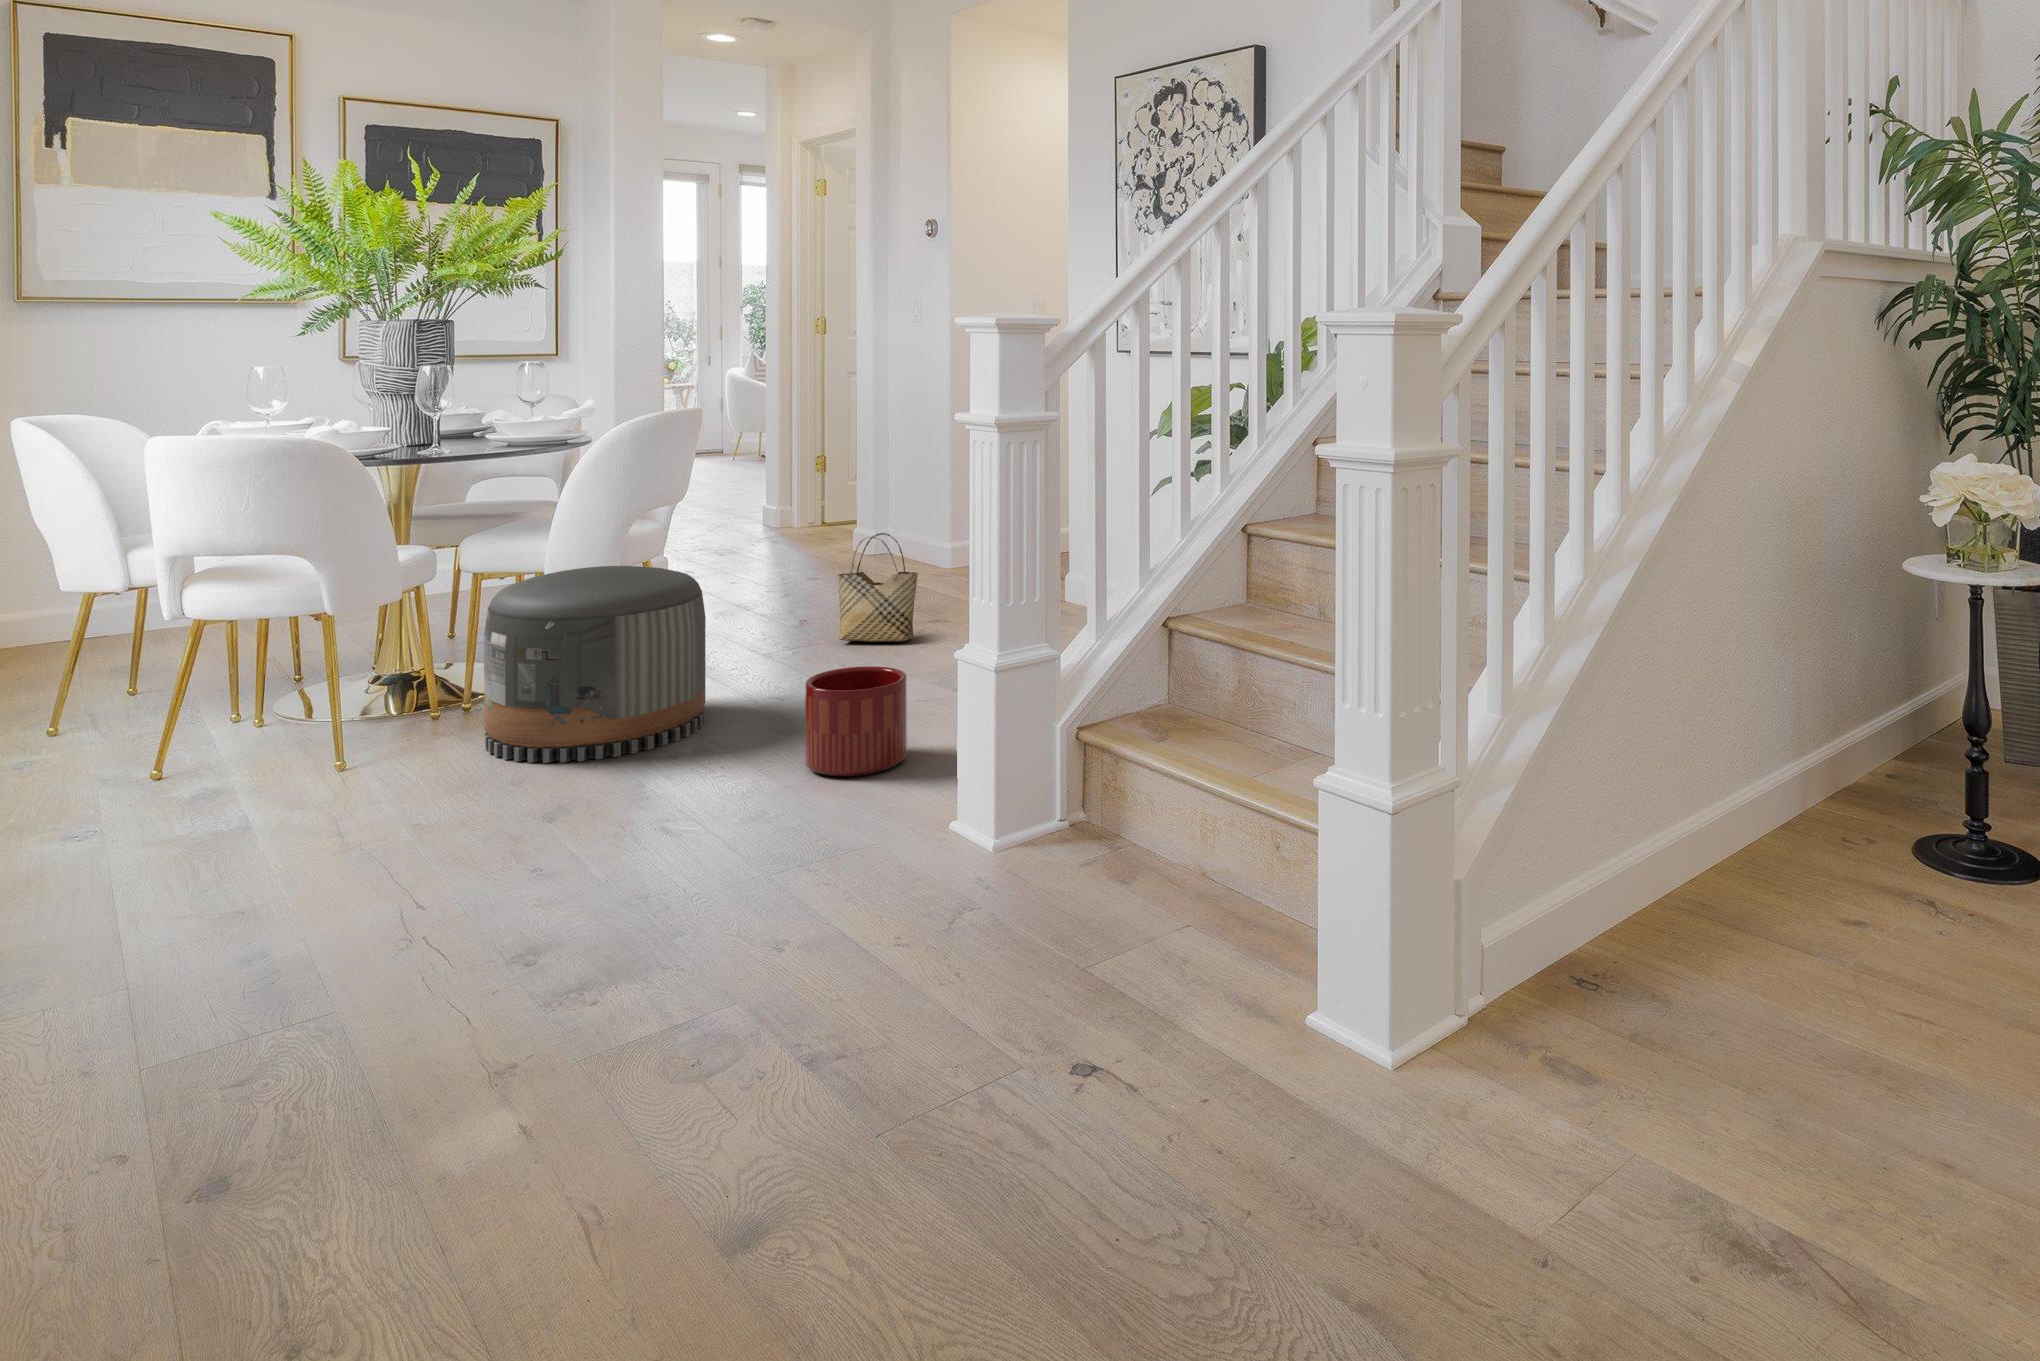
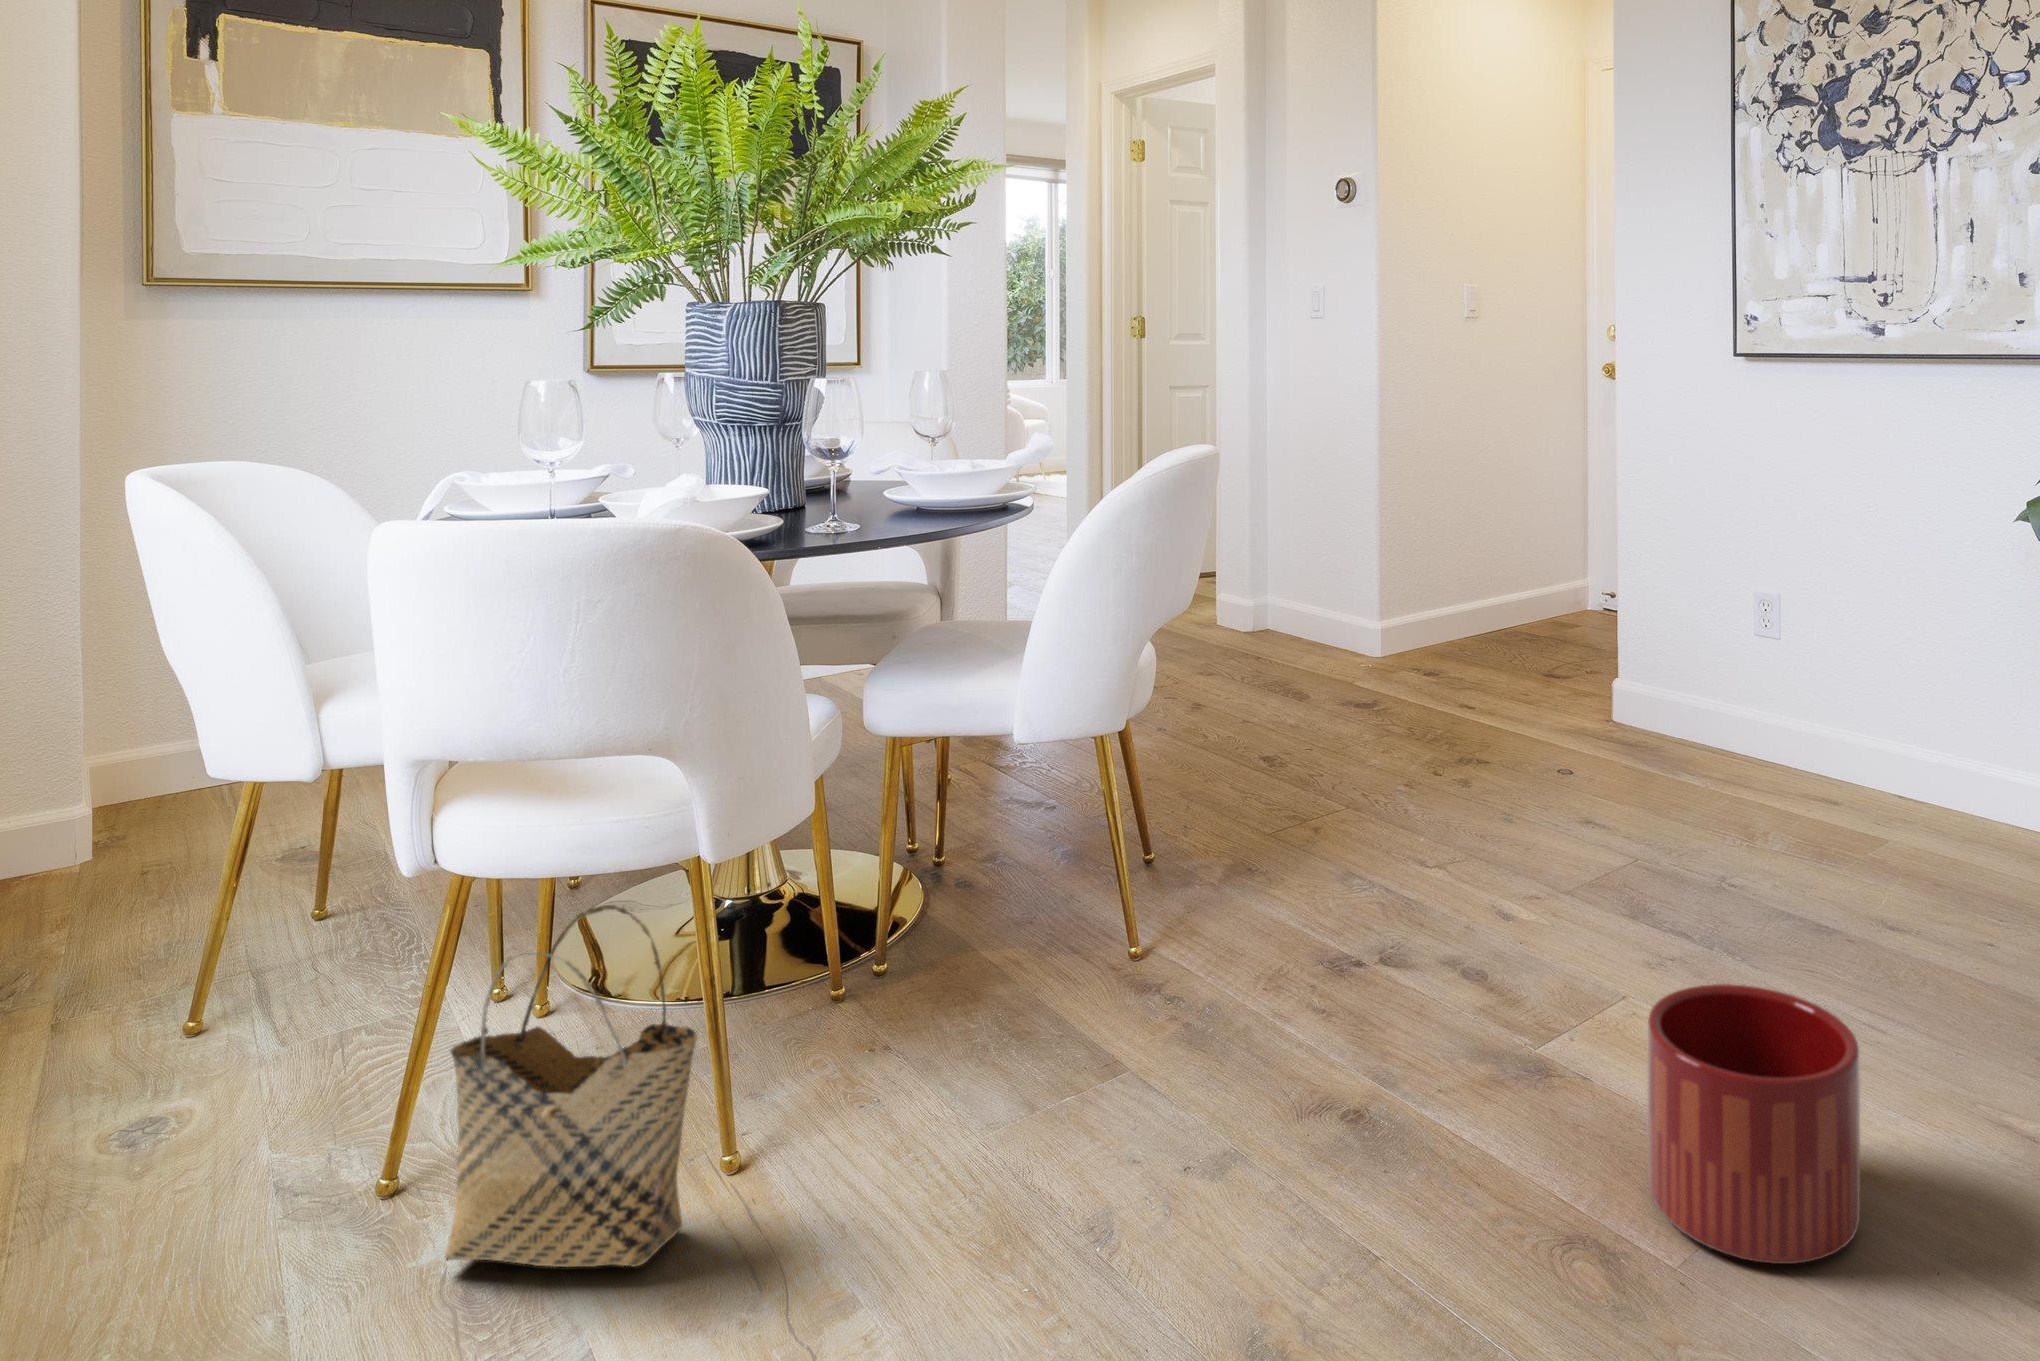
woven basket: present [837,533,918,642] -> present [445,905,697,1267]
pouf: present [484,566,706,763] -> none [960,745,1335,1182]

